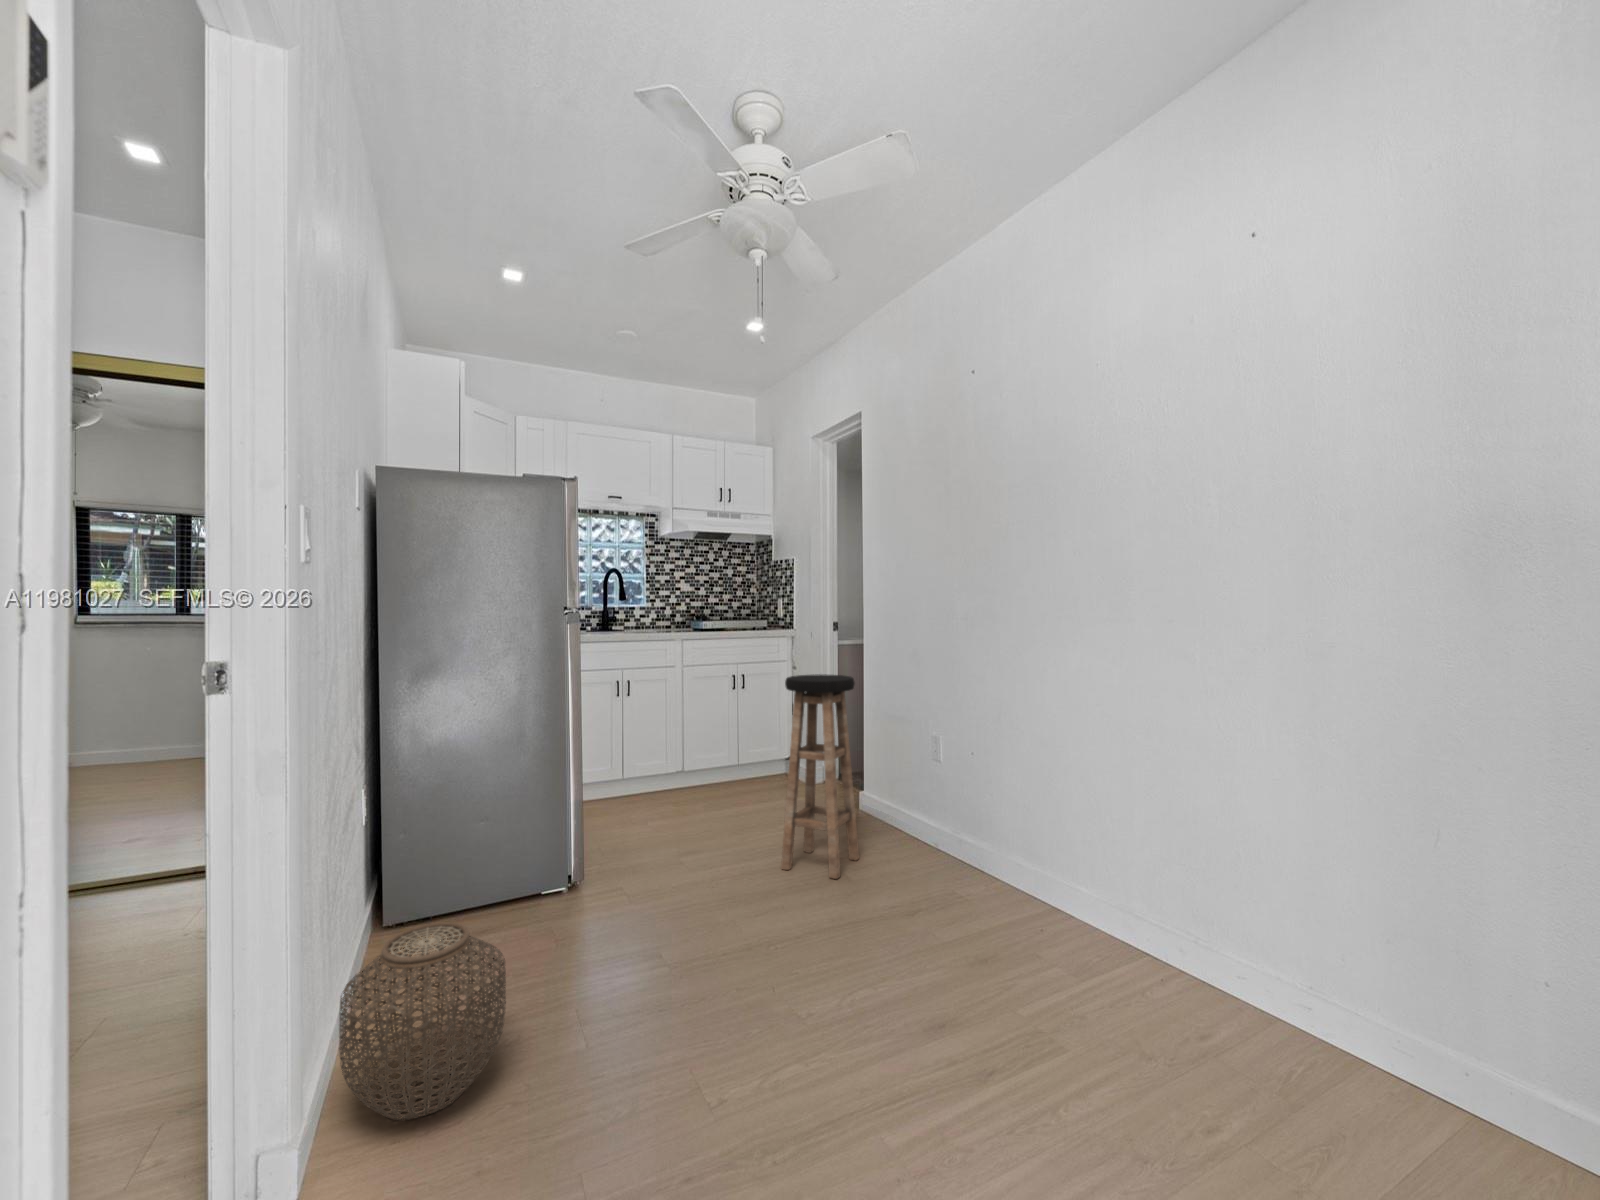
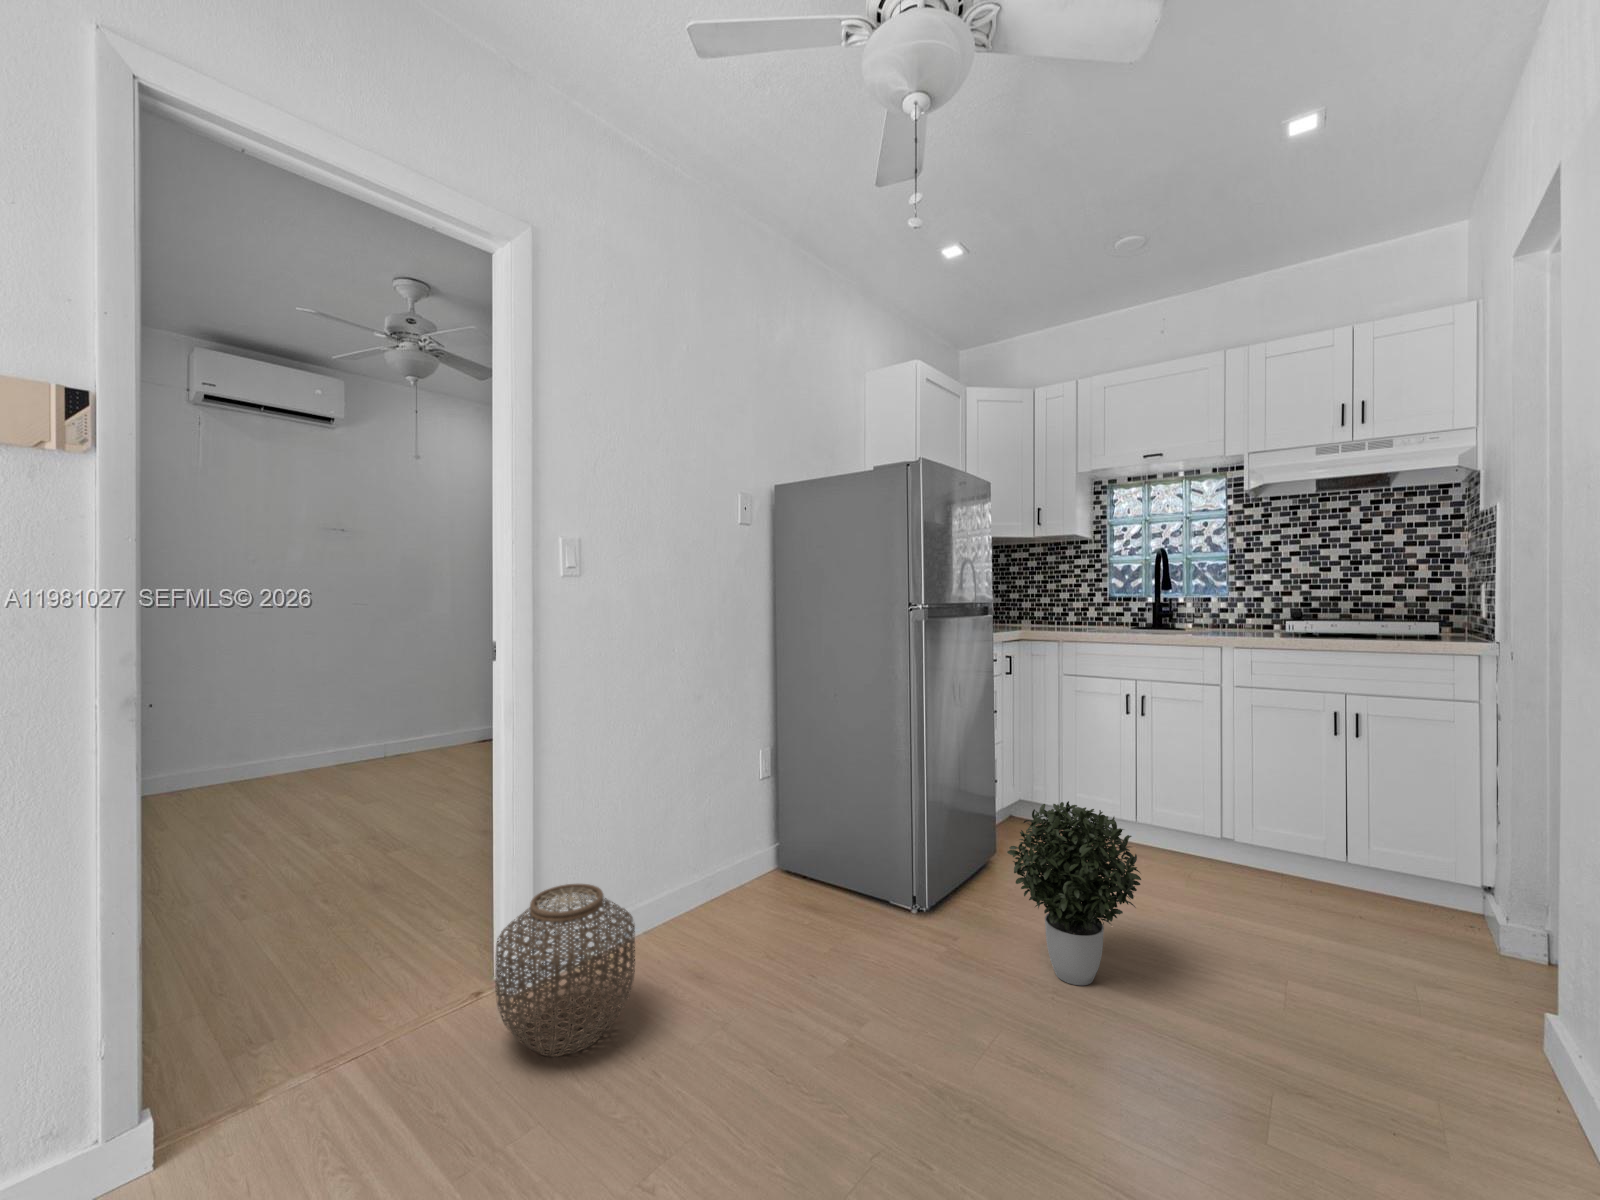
bar stool: present [781,674,859,879] -> none [1184,725,1382,1147]
potted plant: none [654,747,734,868] -> present [1007,801,1141,985]

